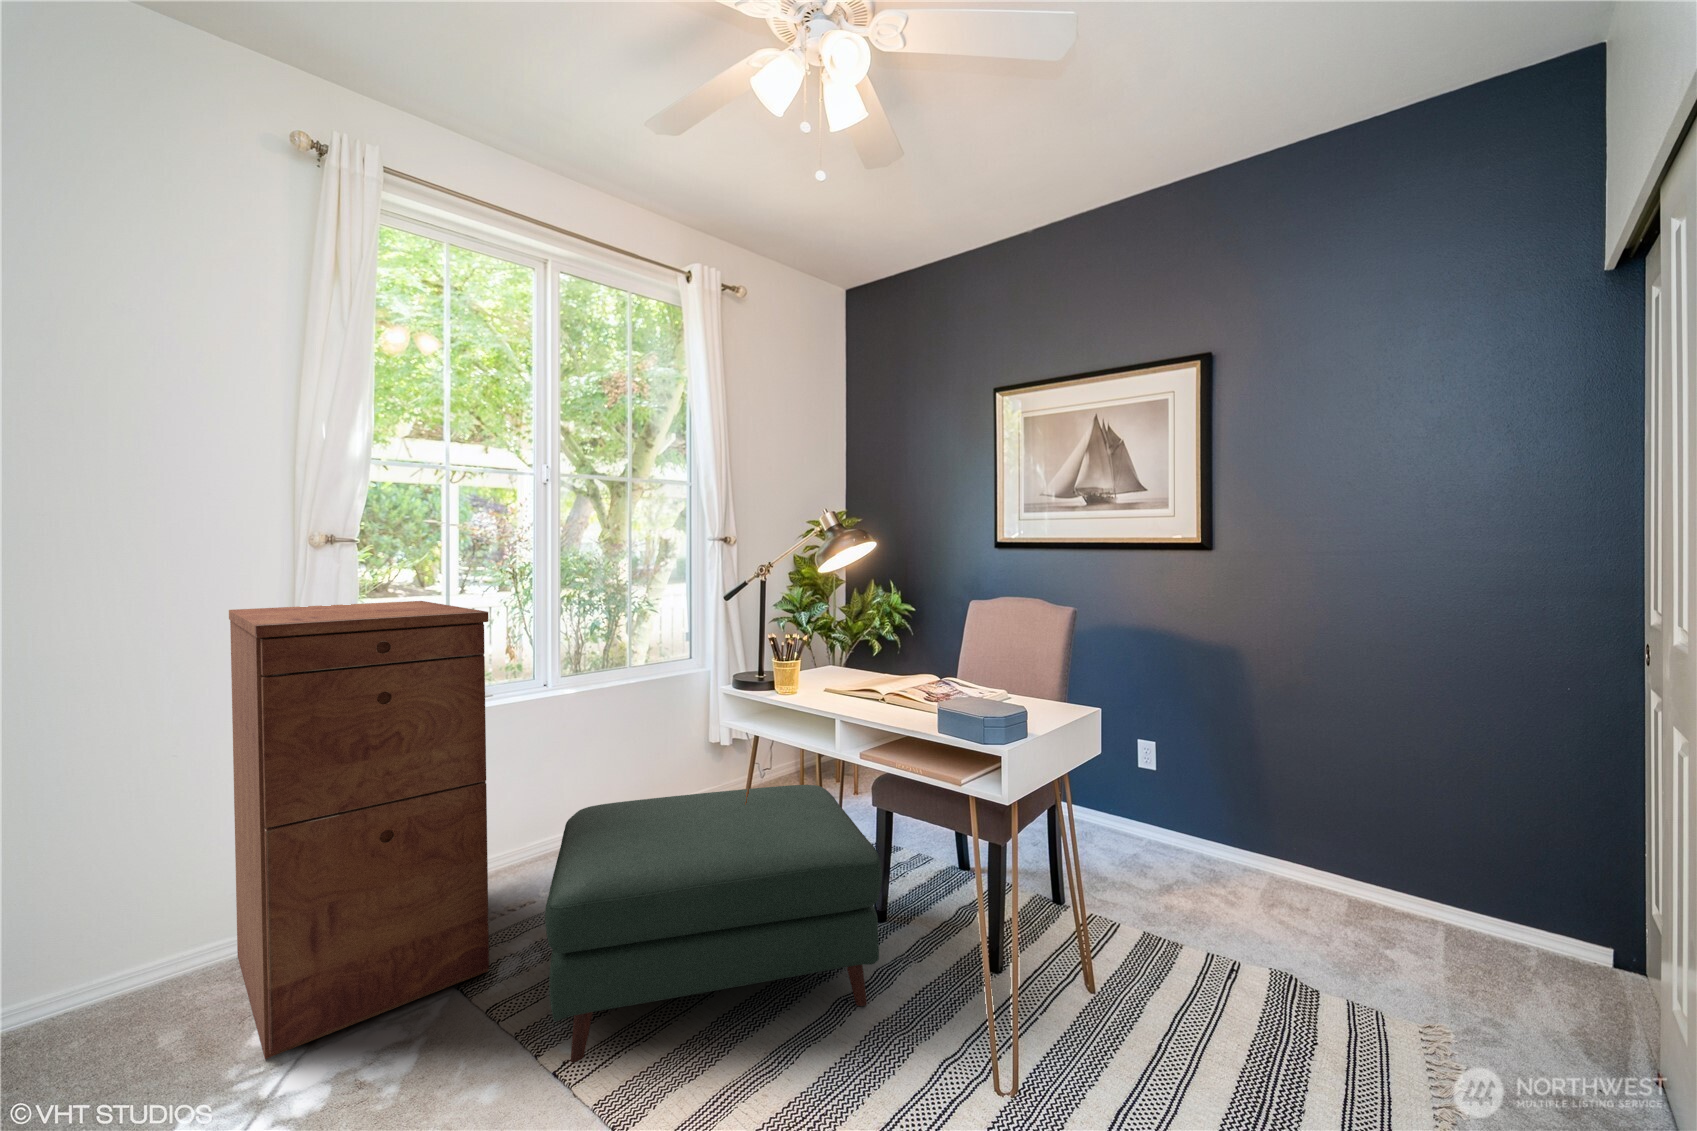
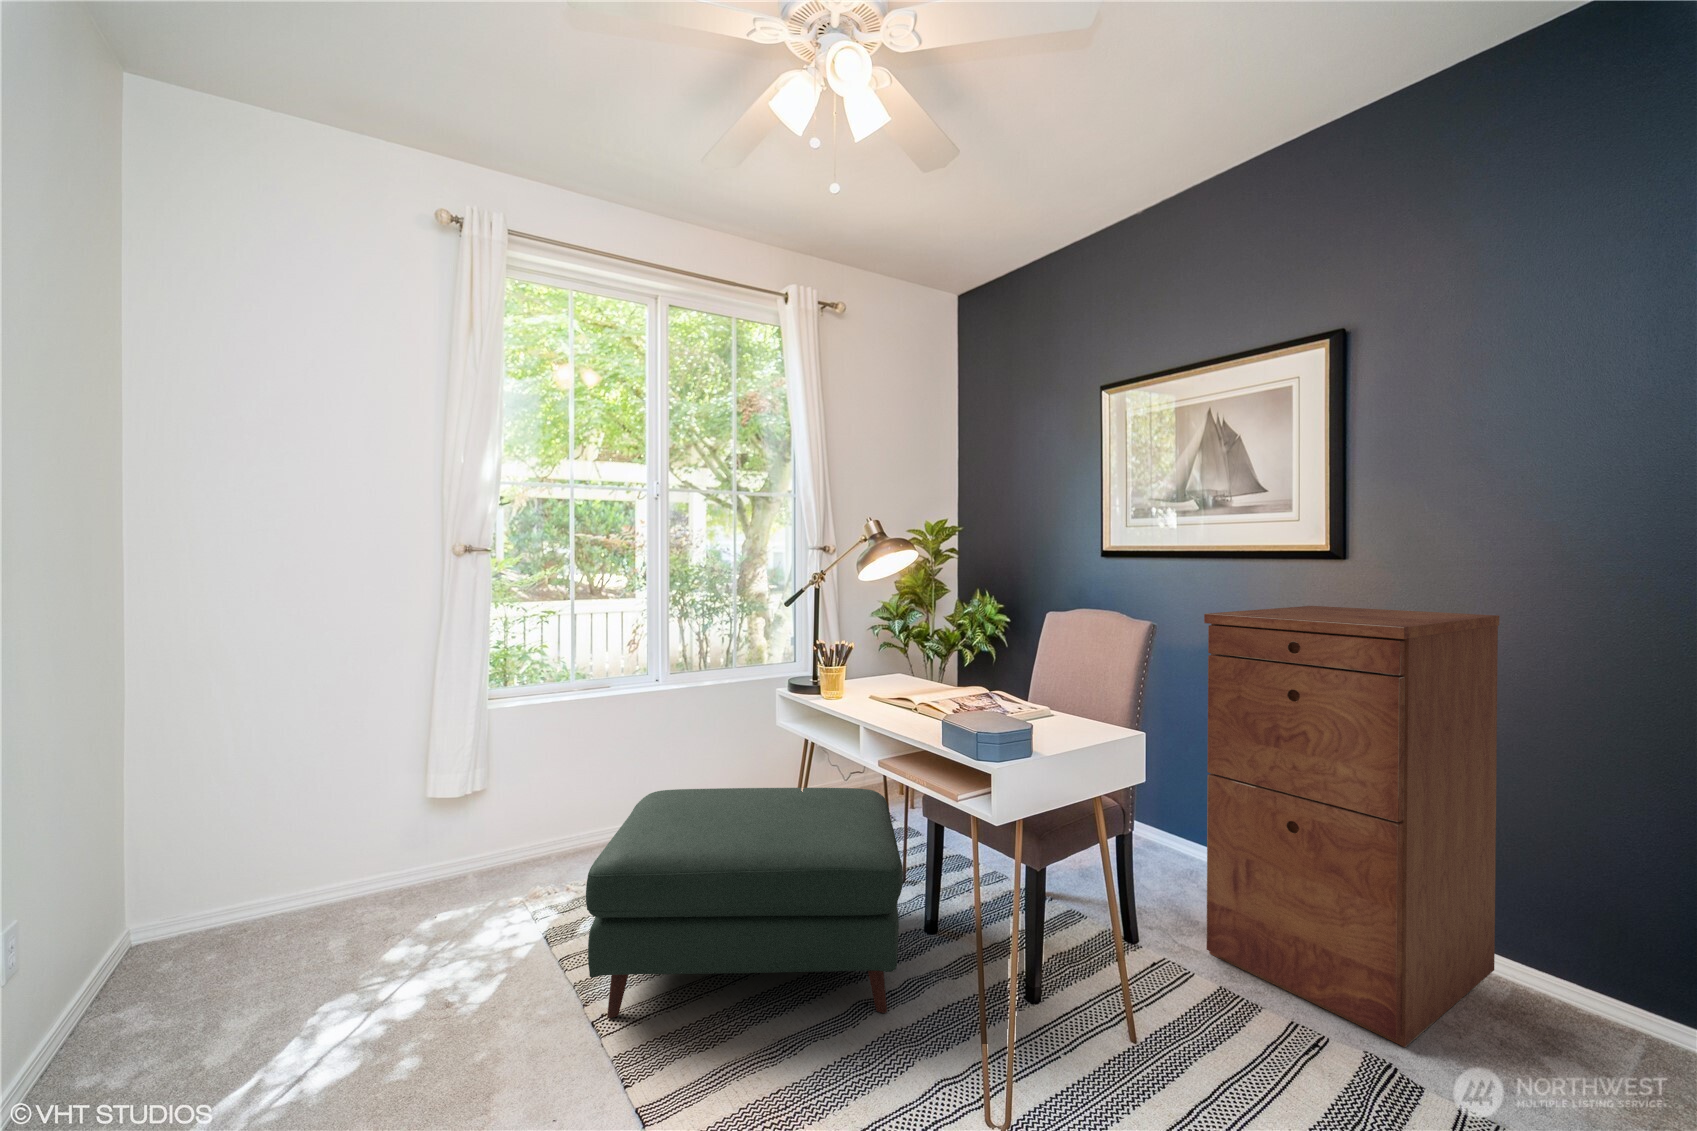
filing cabinet: present [229,601,489,1059] -> present [1204,606,1499,1047]

